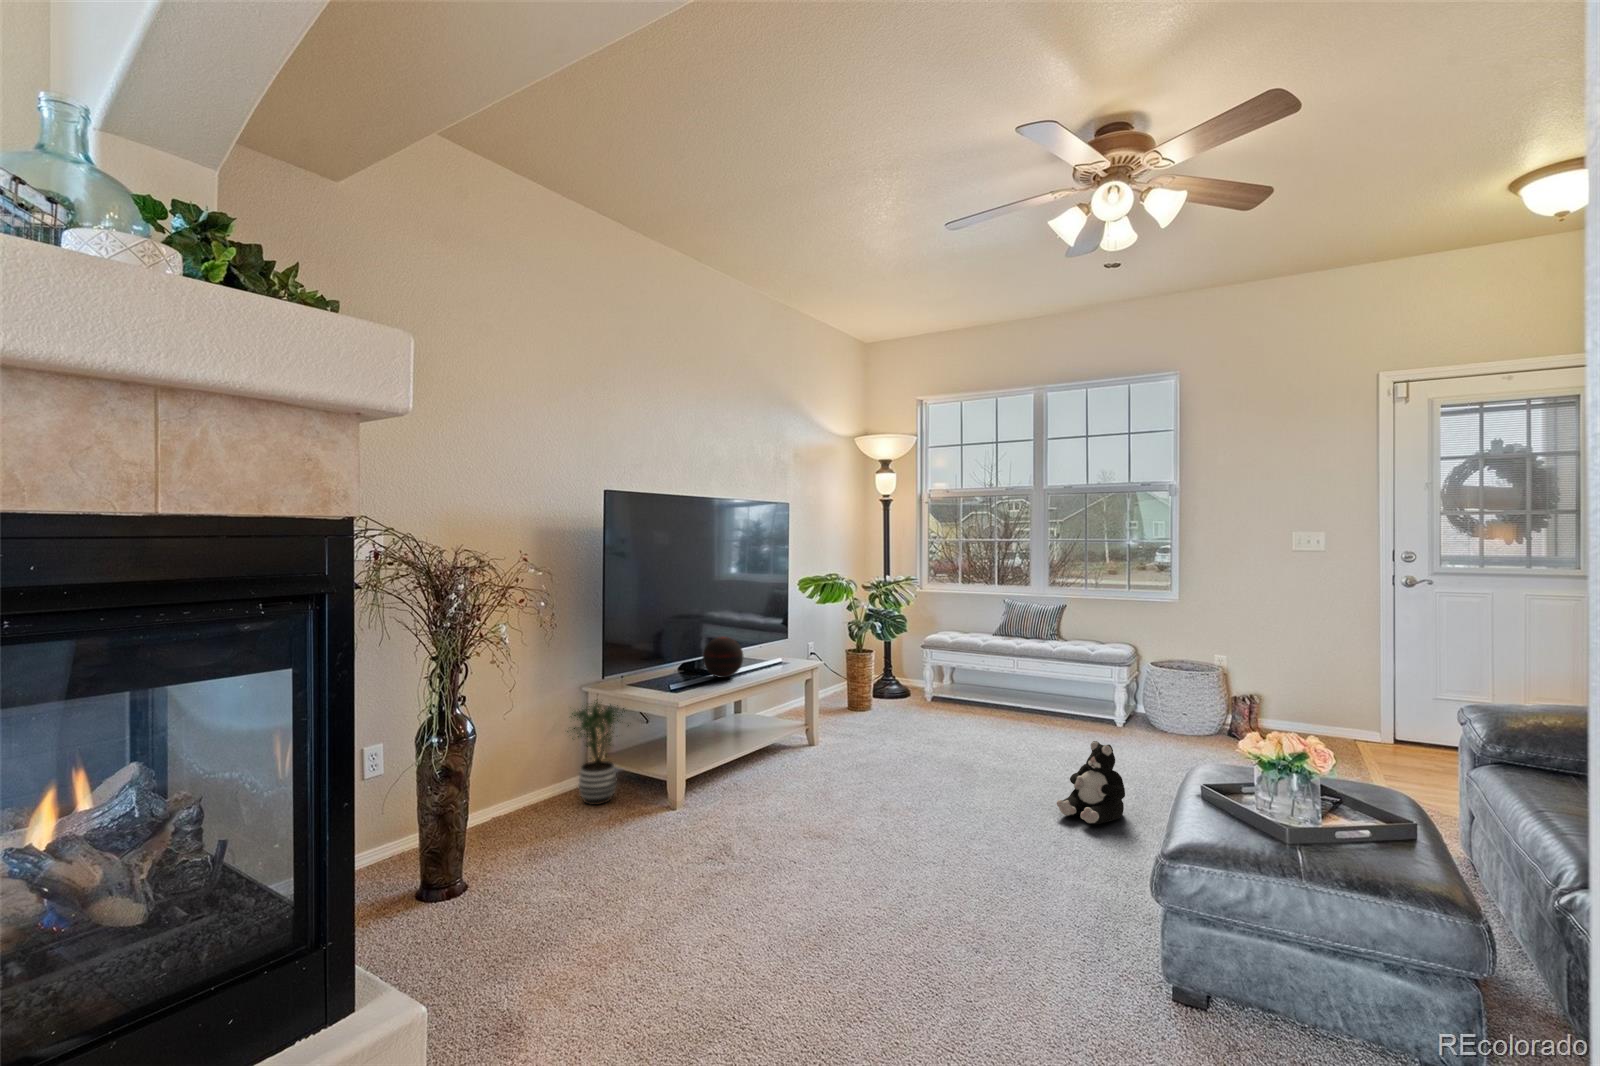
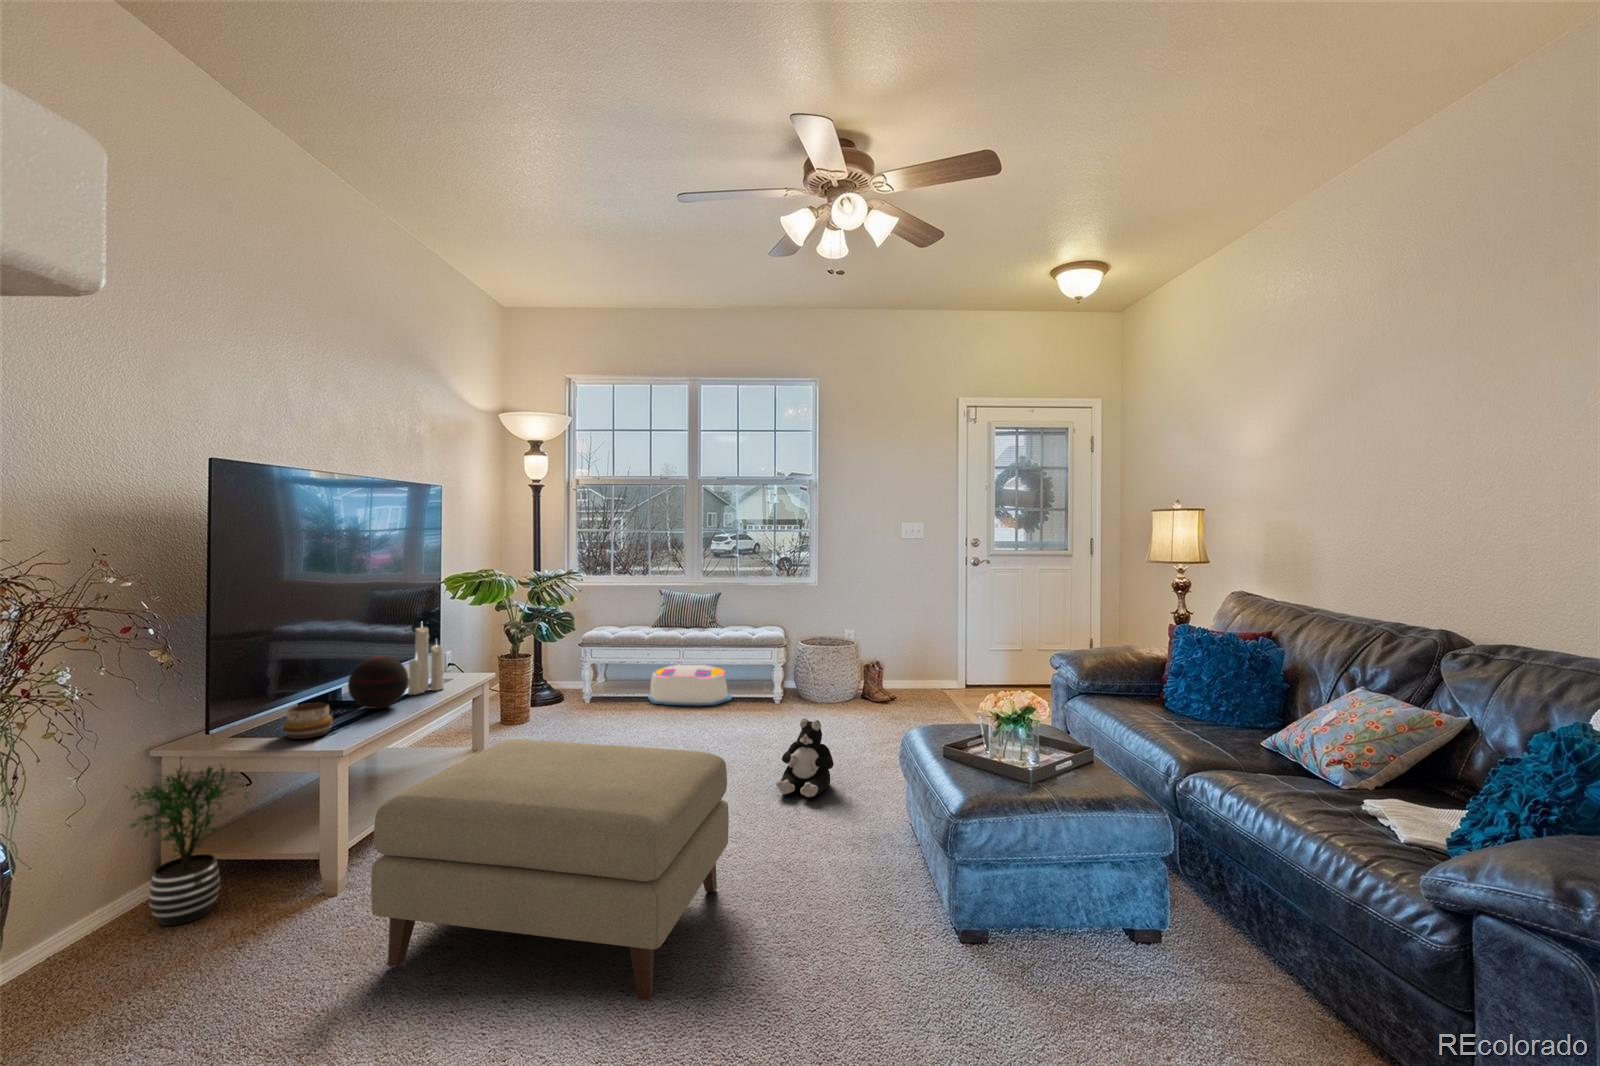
candle: none [748,608,776,671] -> present [408,627,444,695]
decorative bowl: none [654,666,685,691] -> present [283,703,333,739]
storage bin: none [983,674,1070,721] -> present [648,664,732,705]
ottoman: none [675,713,958,943] -> present [371,740,729,1001]

